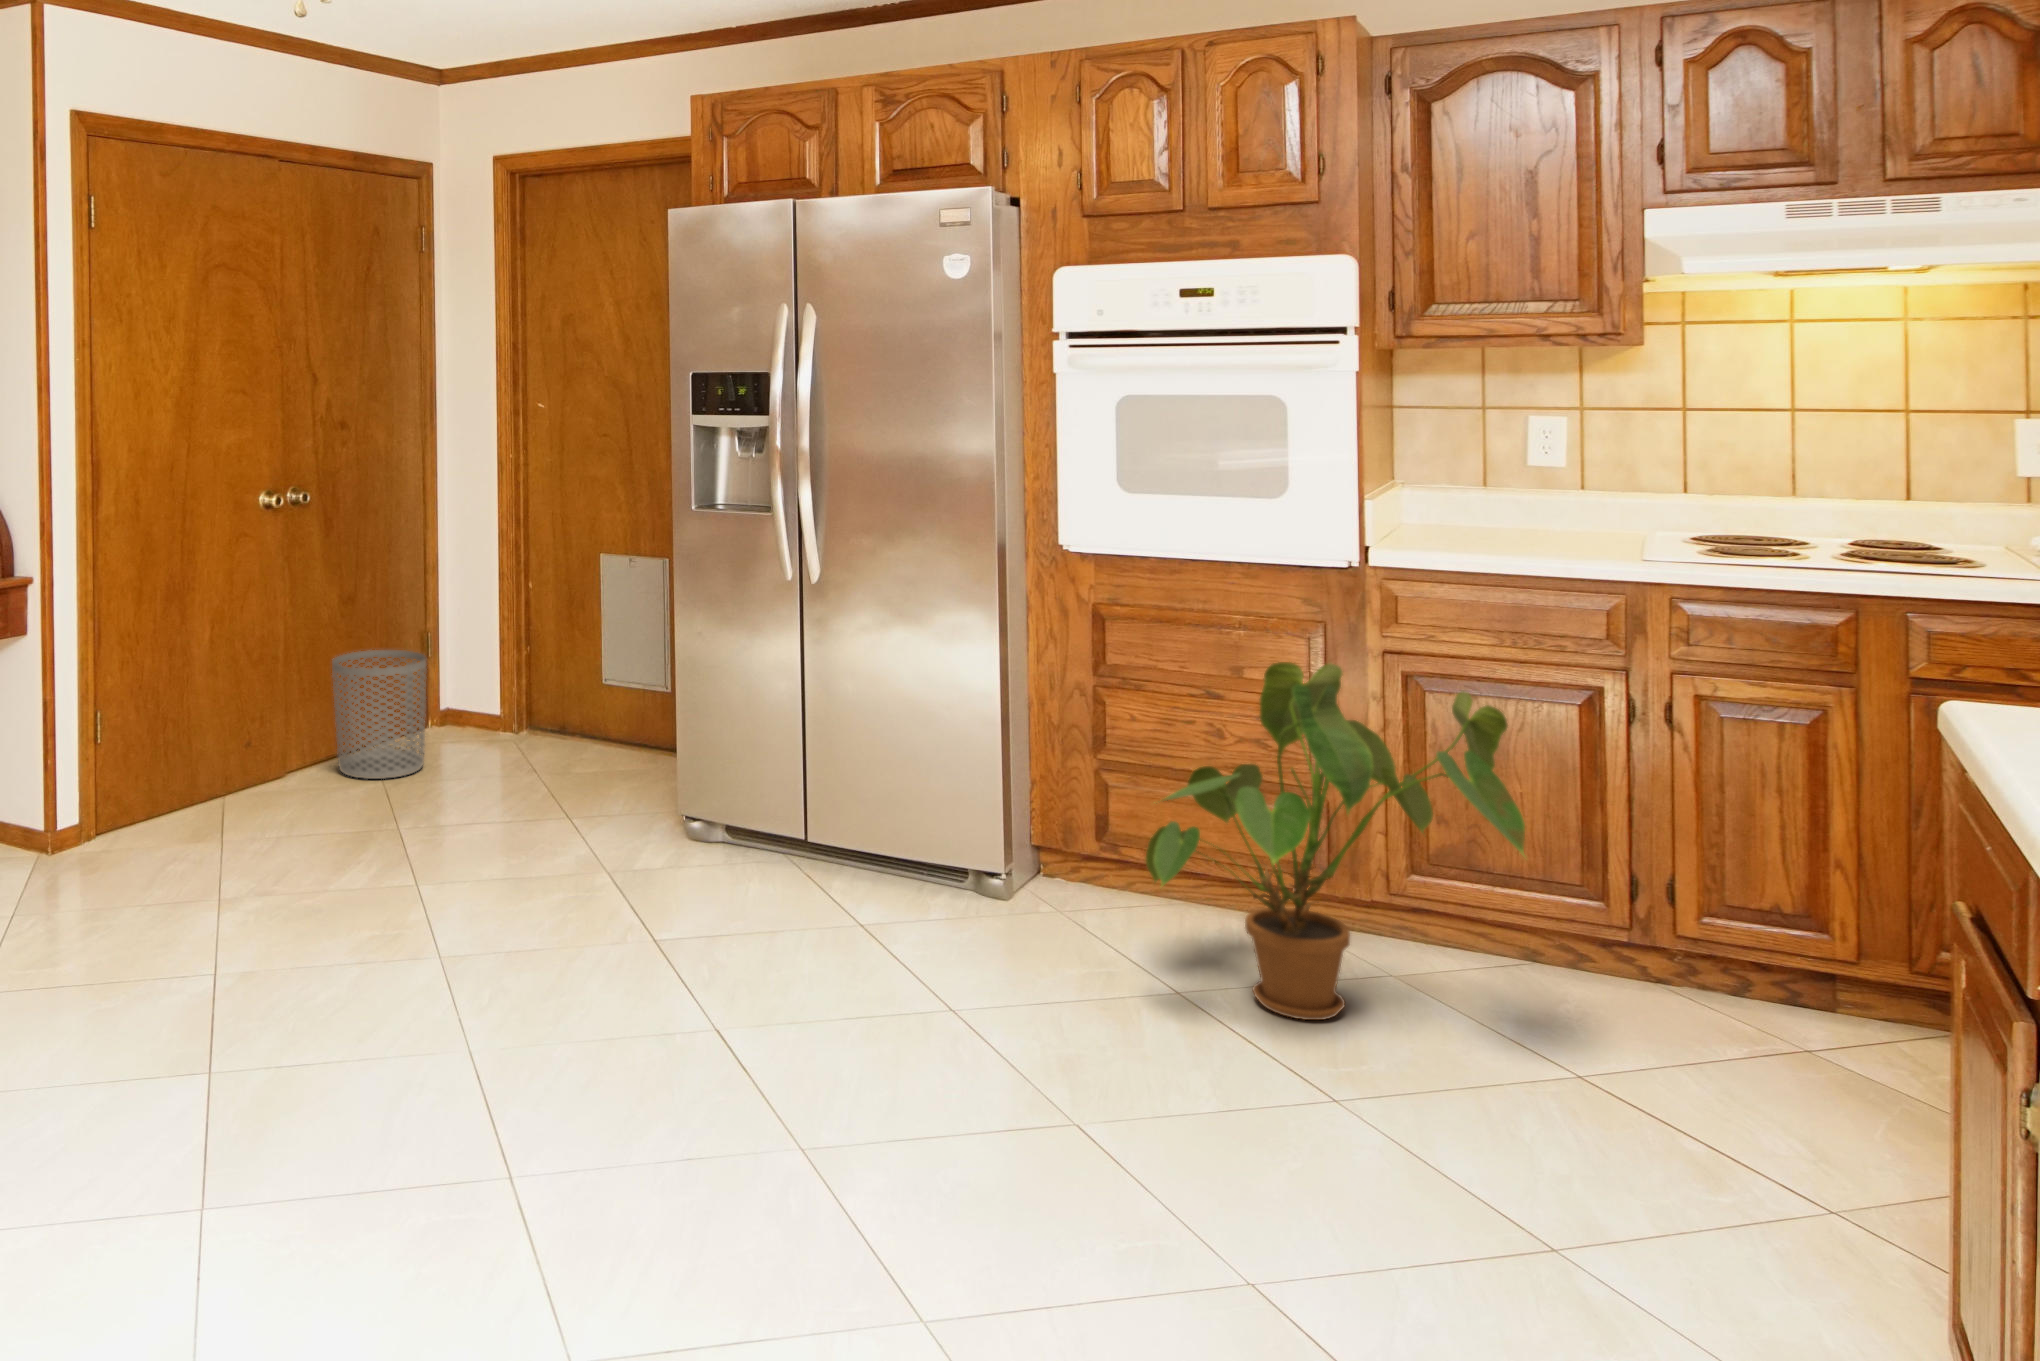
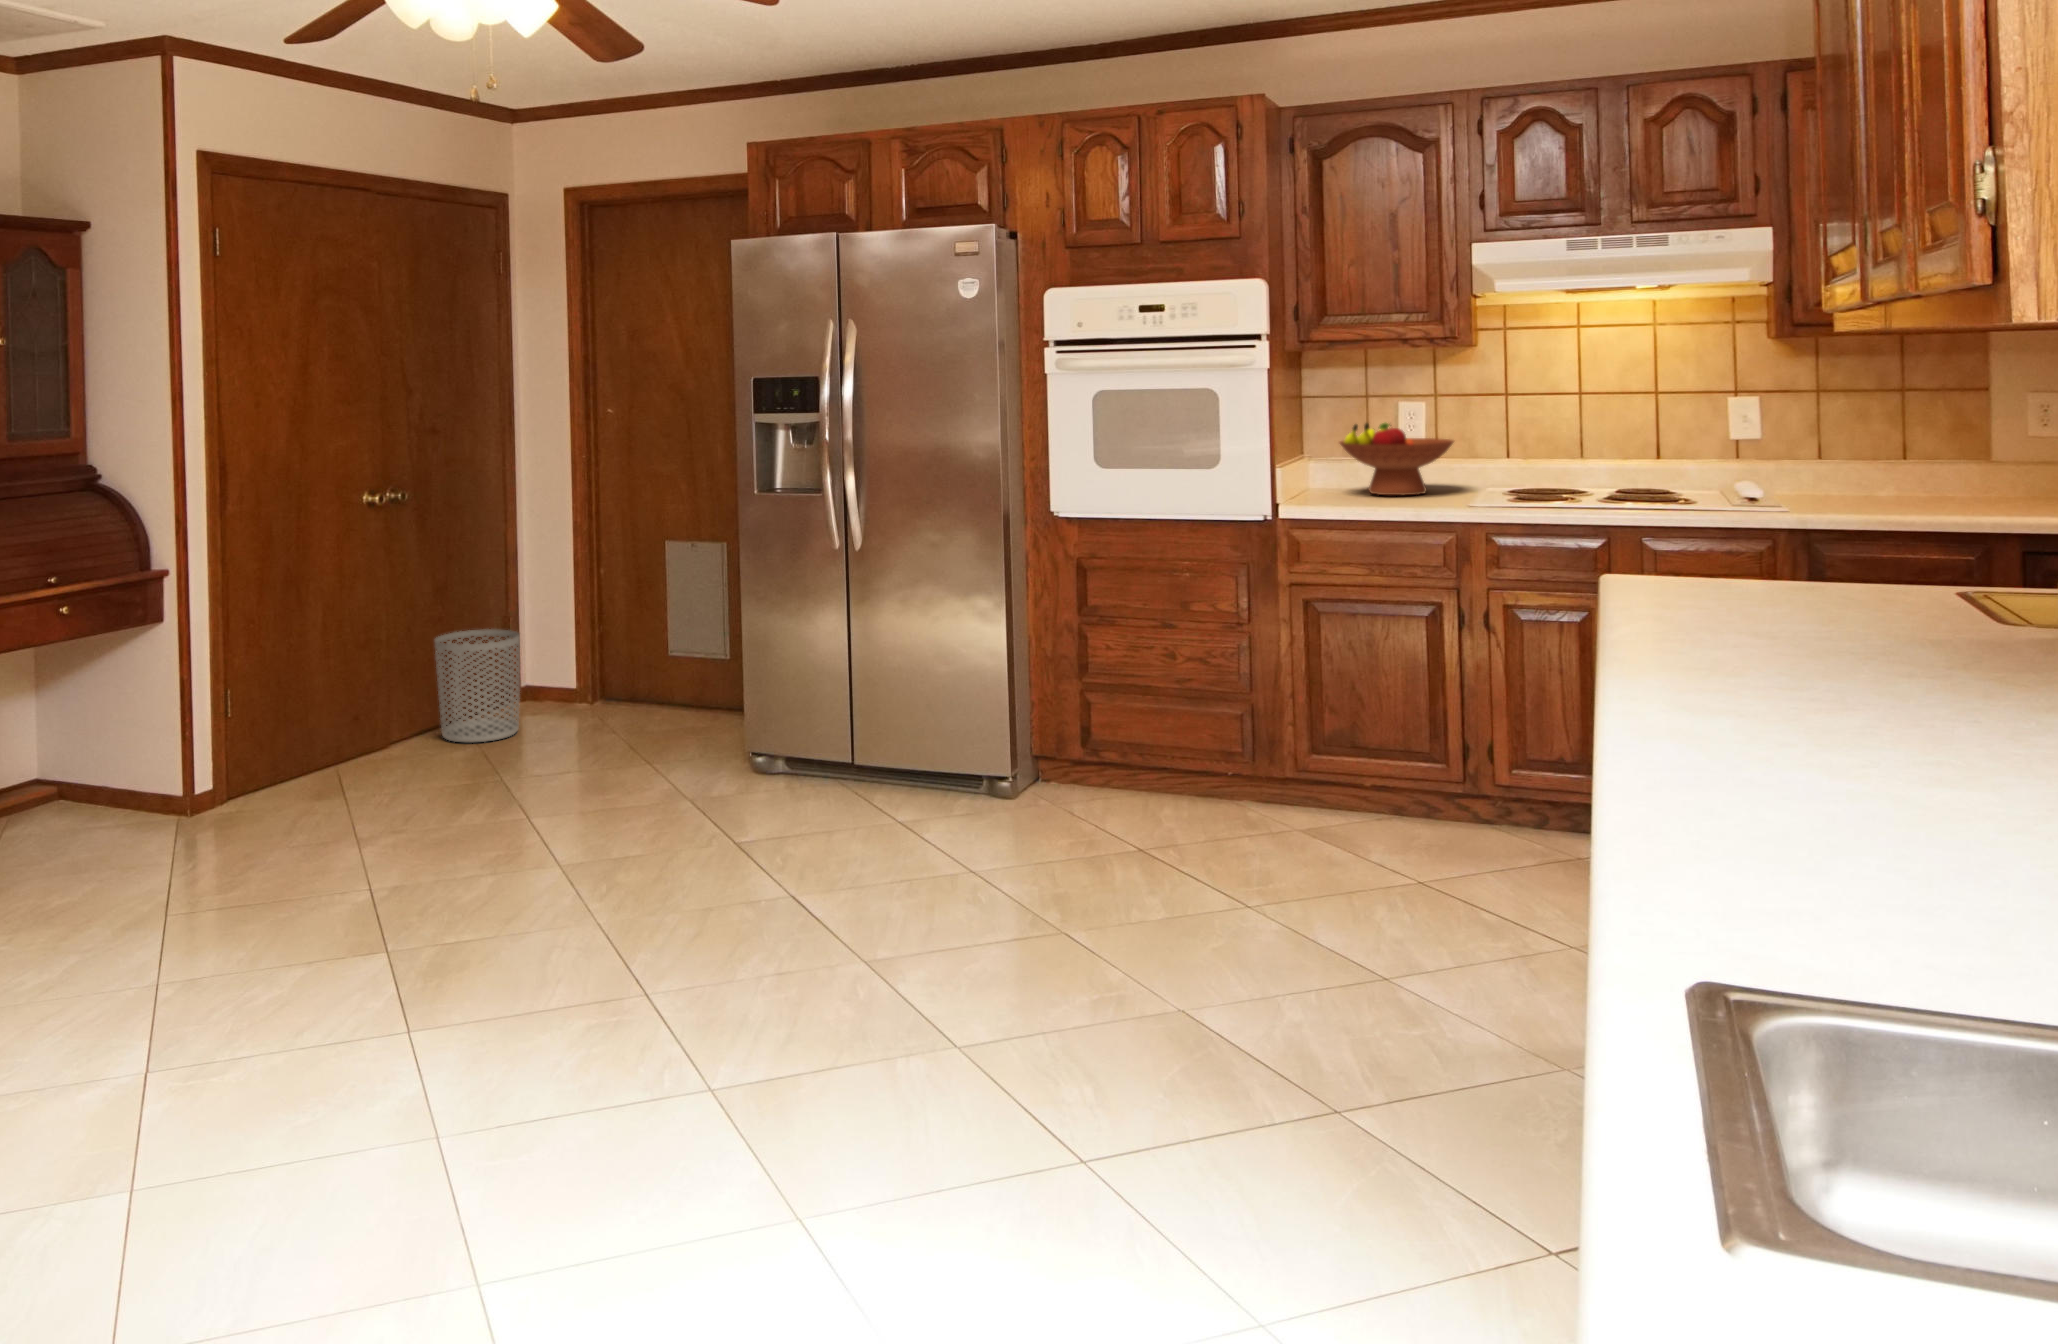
fruit bowl: none [1442,443,1611,539] -> present [1339,423,1454,495]
house plant: present [1146,662,1525,1020] -> none [1118,594,1383,861]

